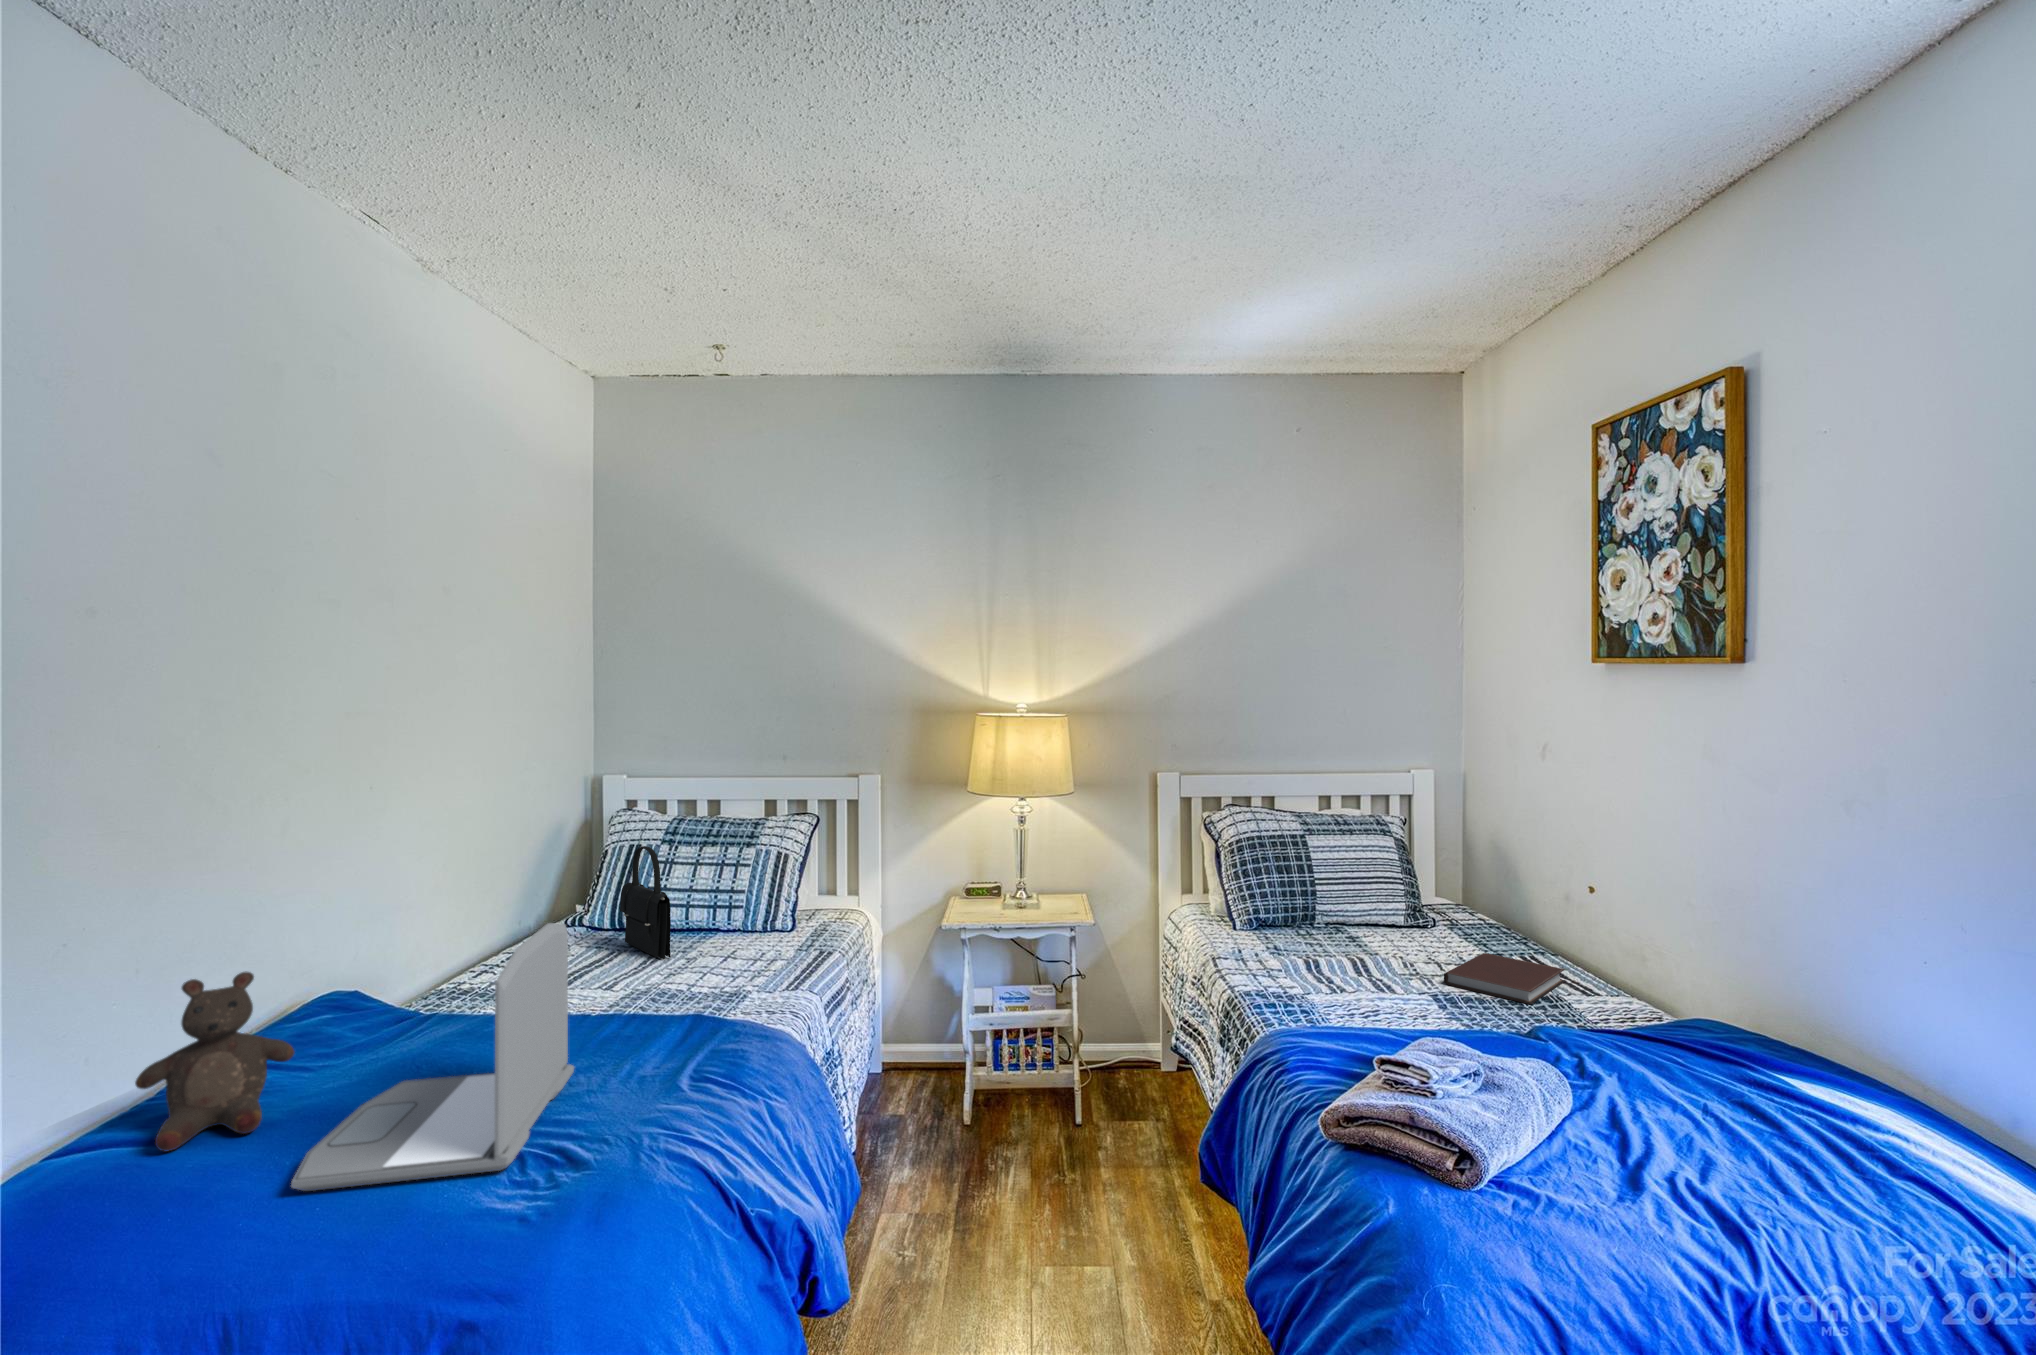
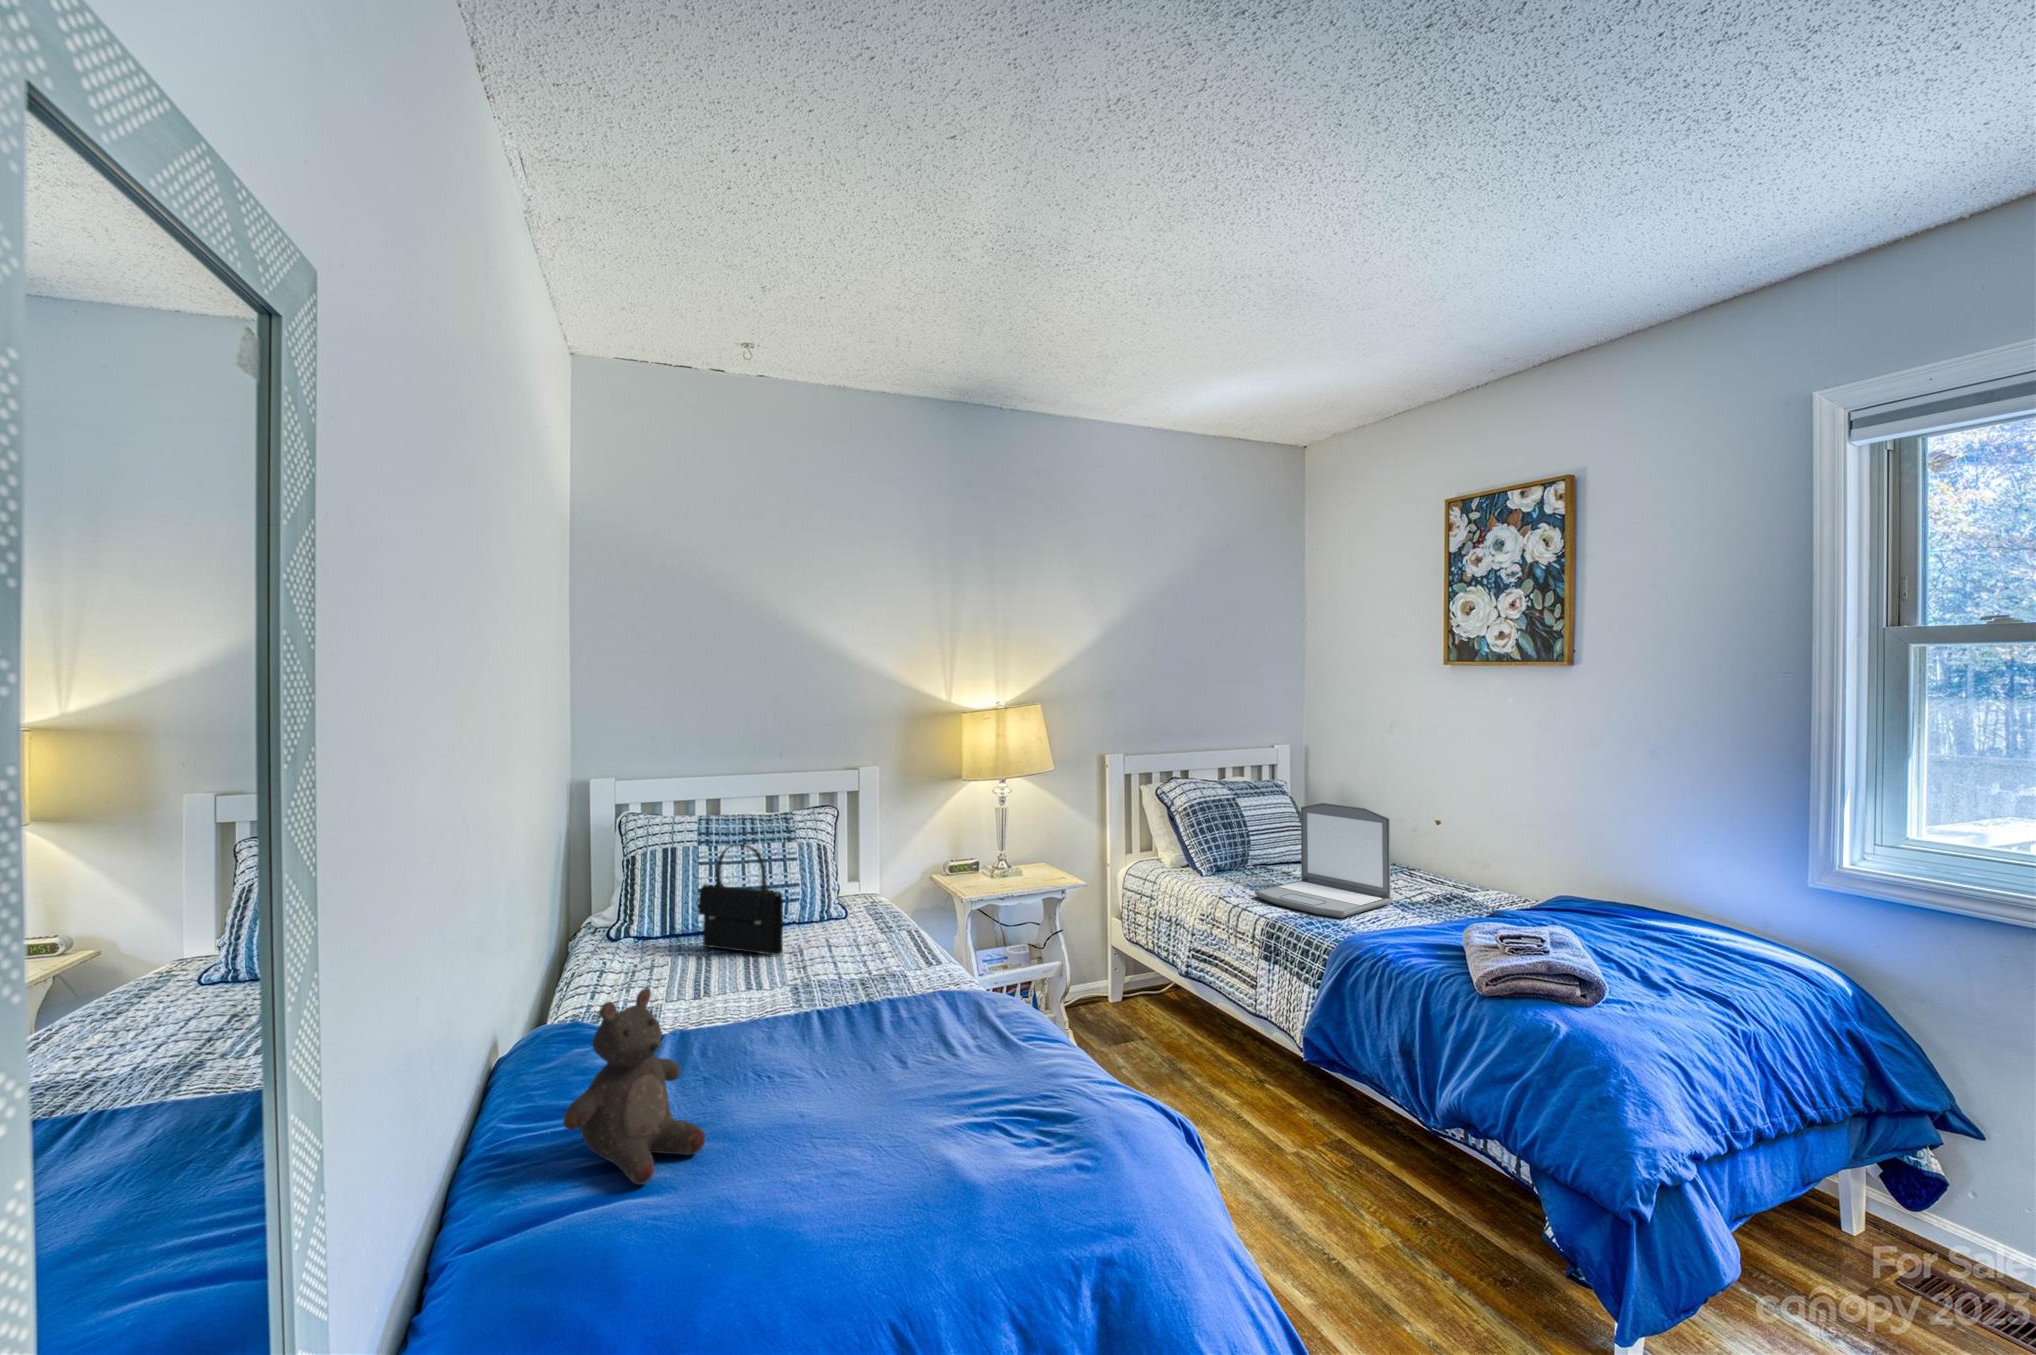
laptop: present [291,923,574,1191] -> present [1255,803,1393,918]
notebook: present [1444,953,1565,1004] -> none [1386,873,1451,901]

